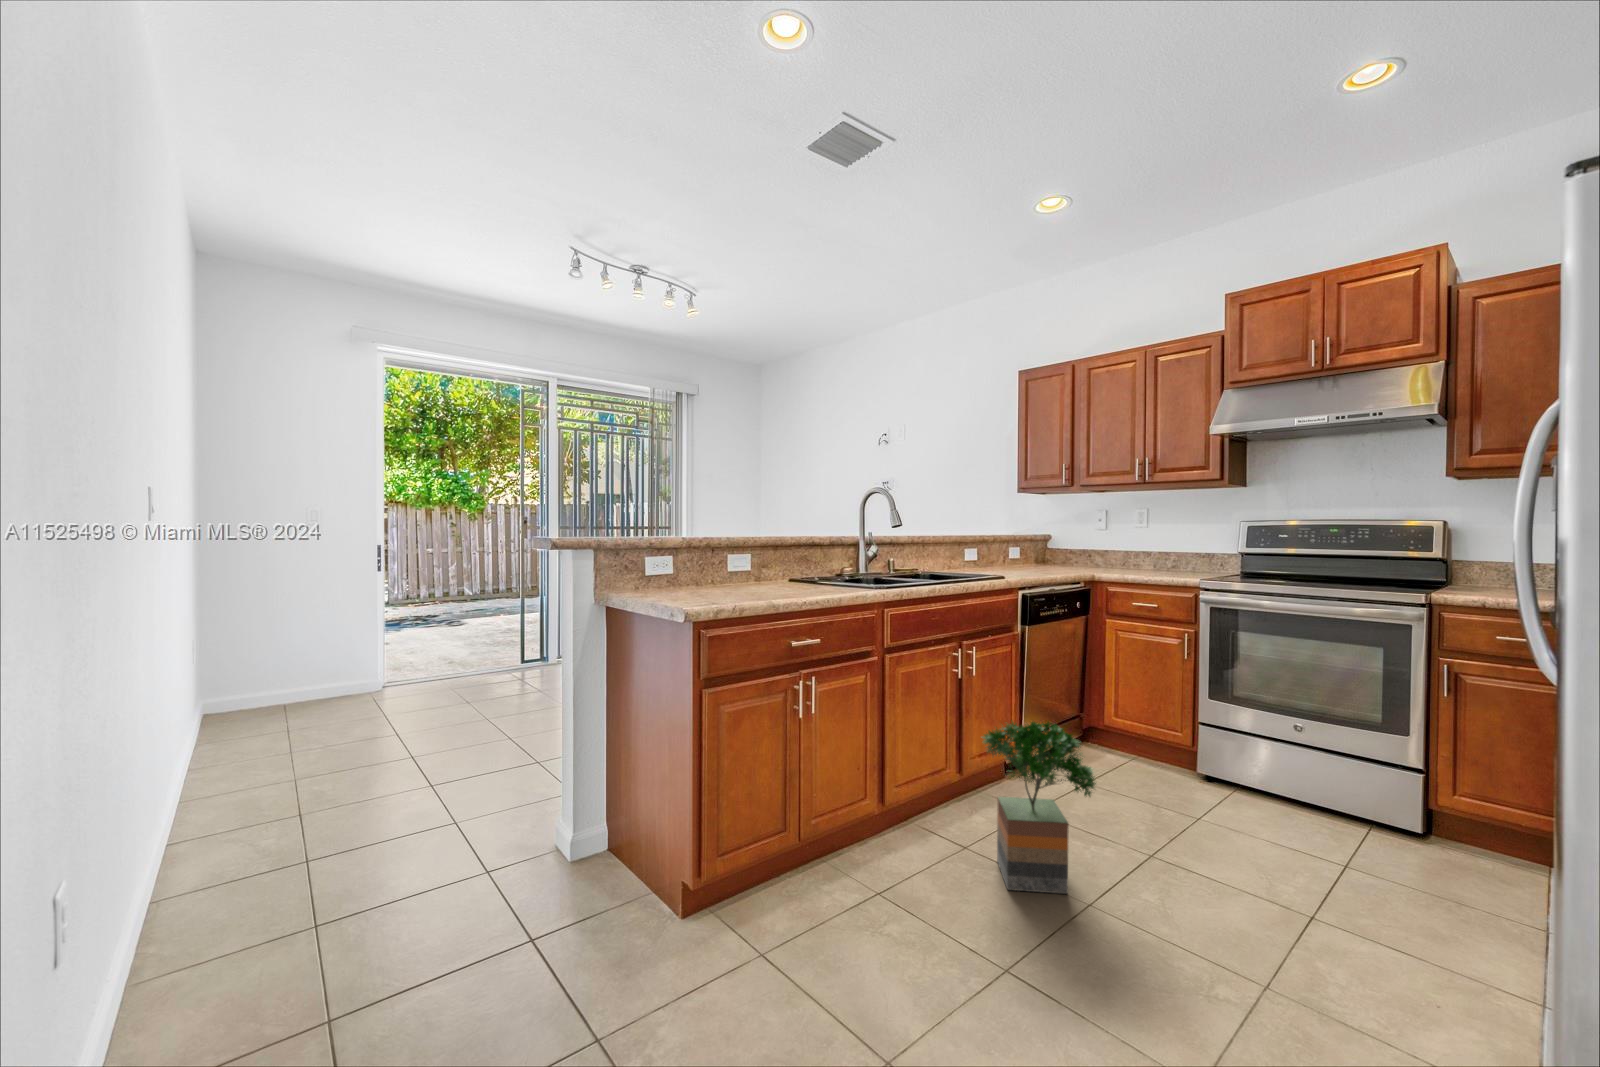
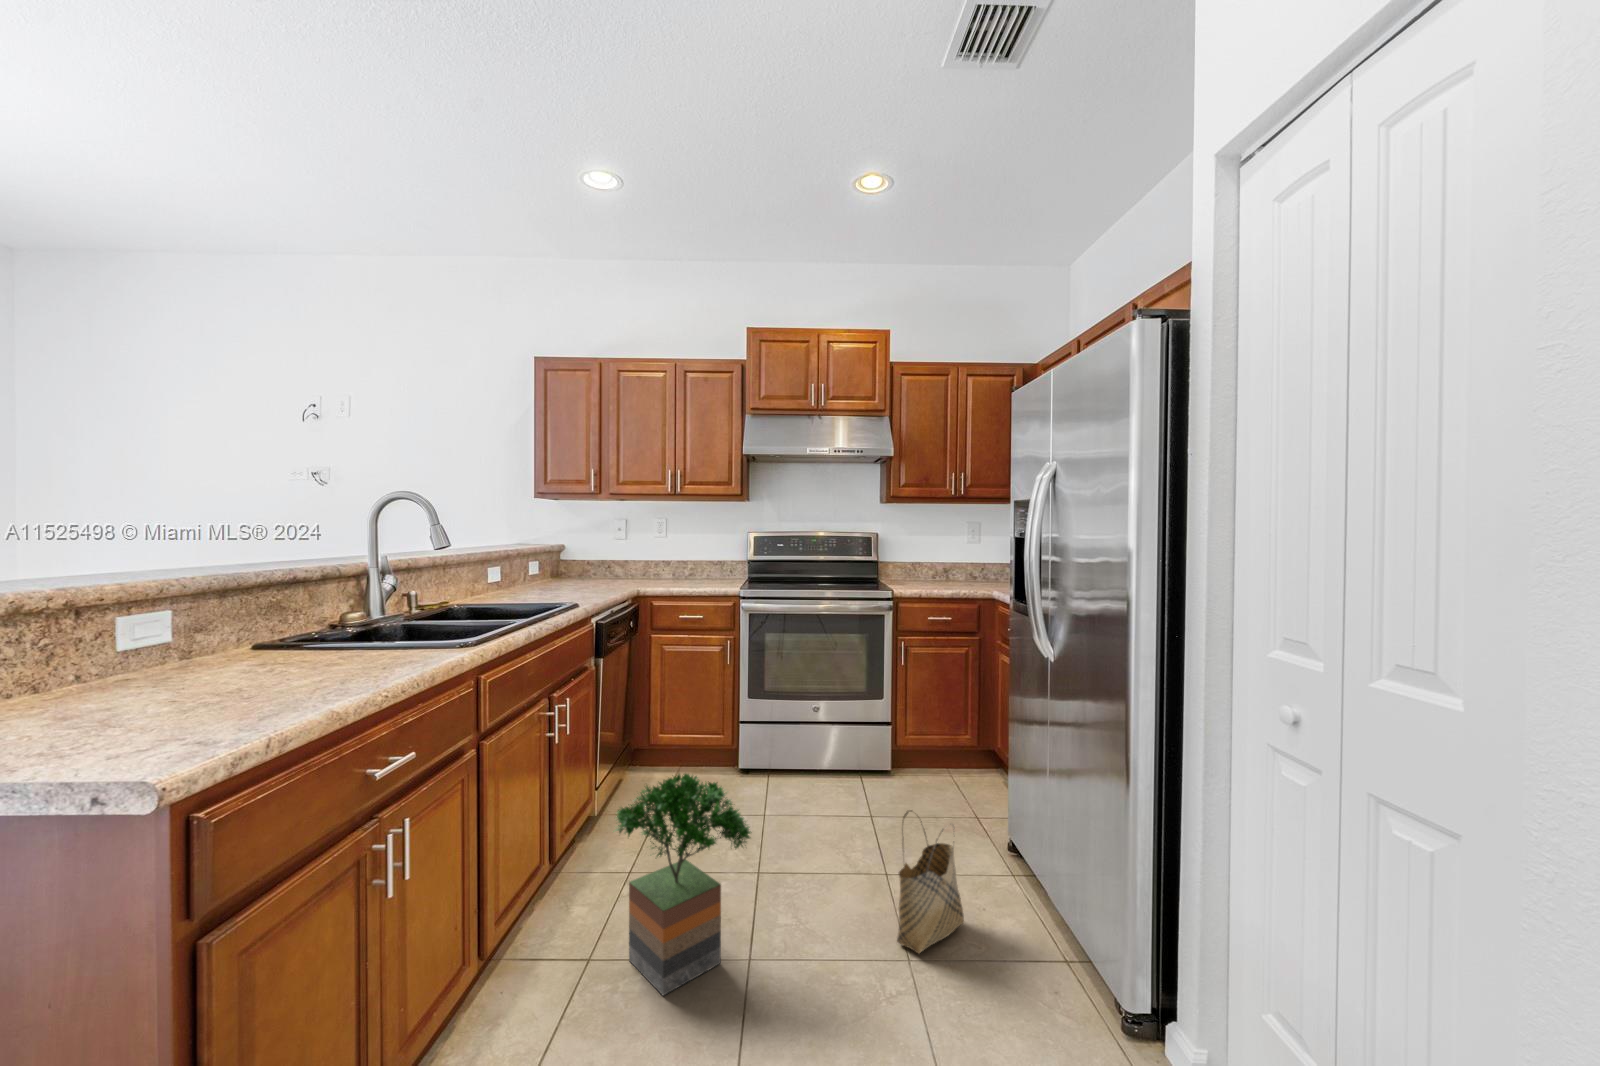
woven basket: none [1266,827,1382,988] -> present [897,810,964,953]

